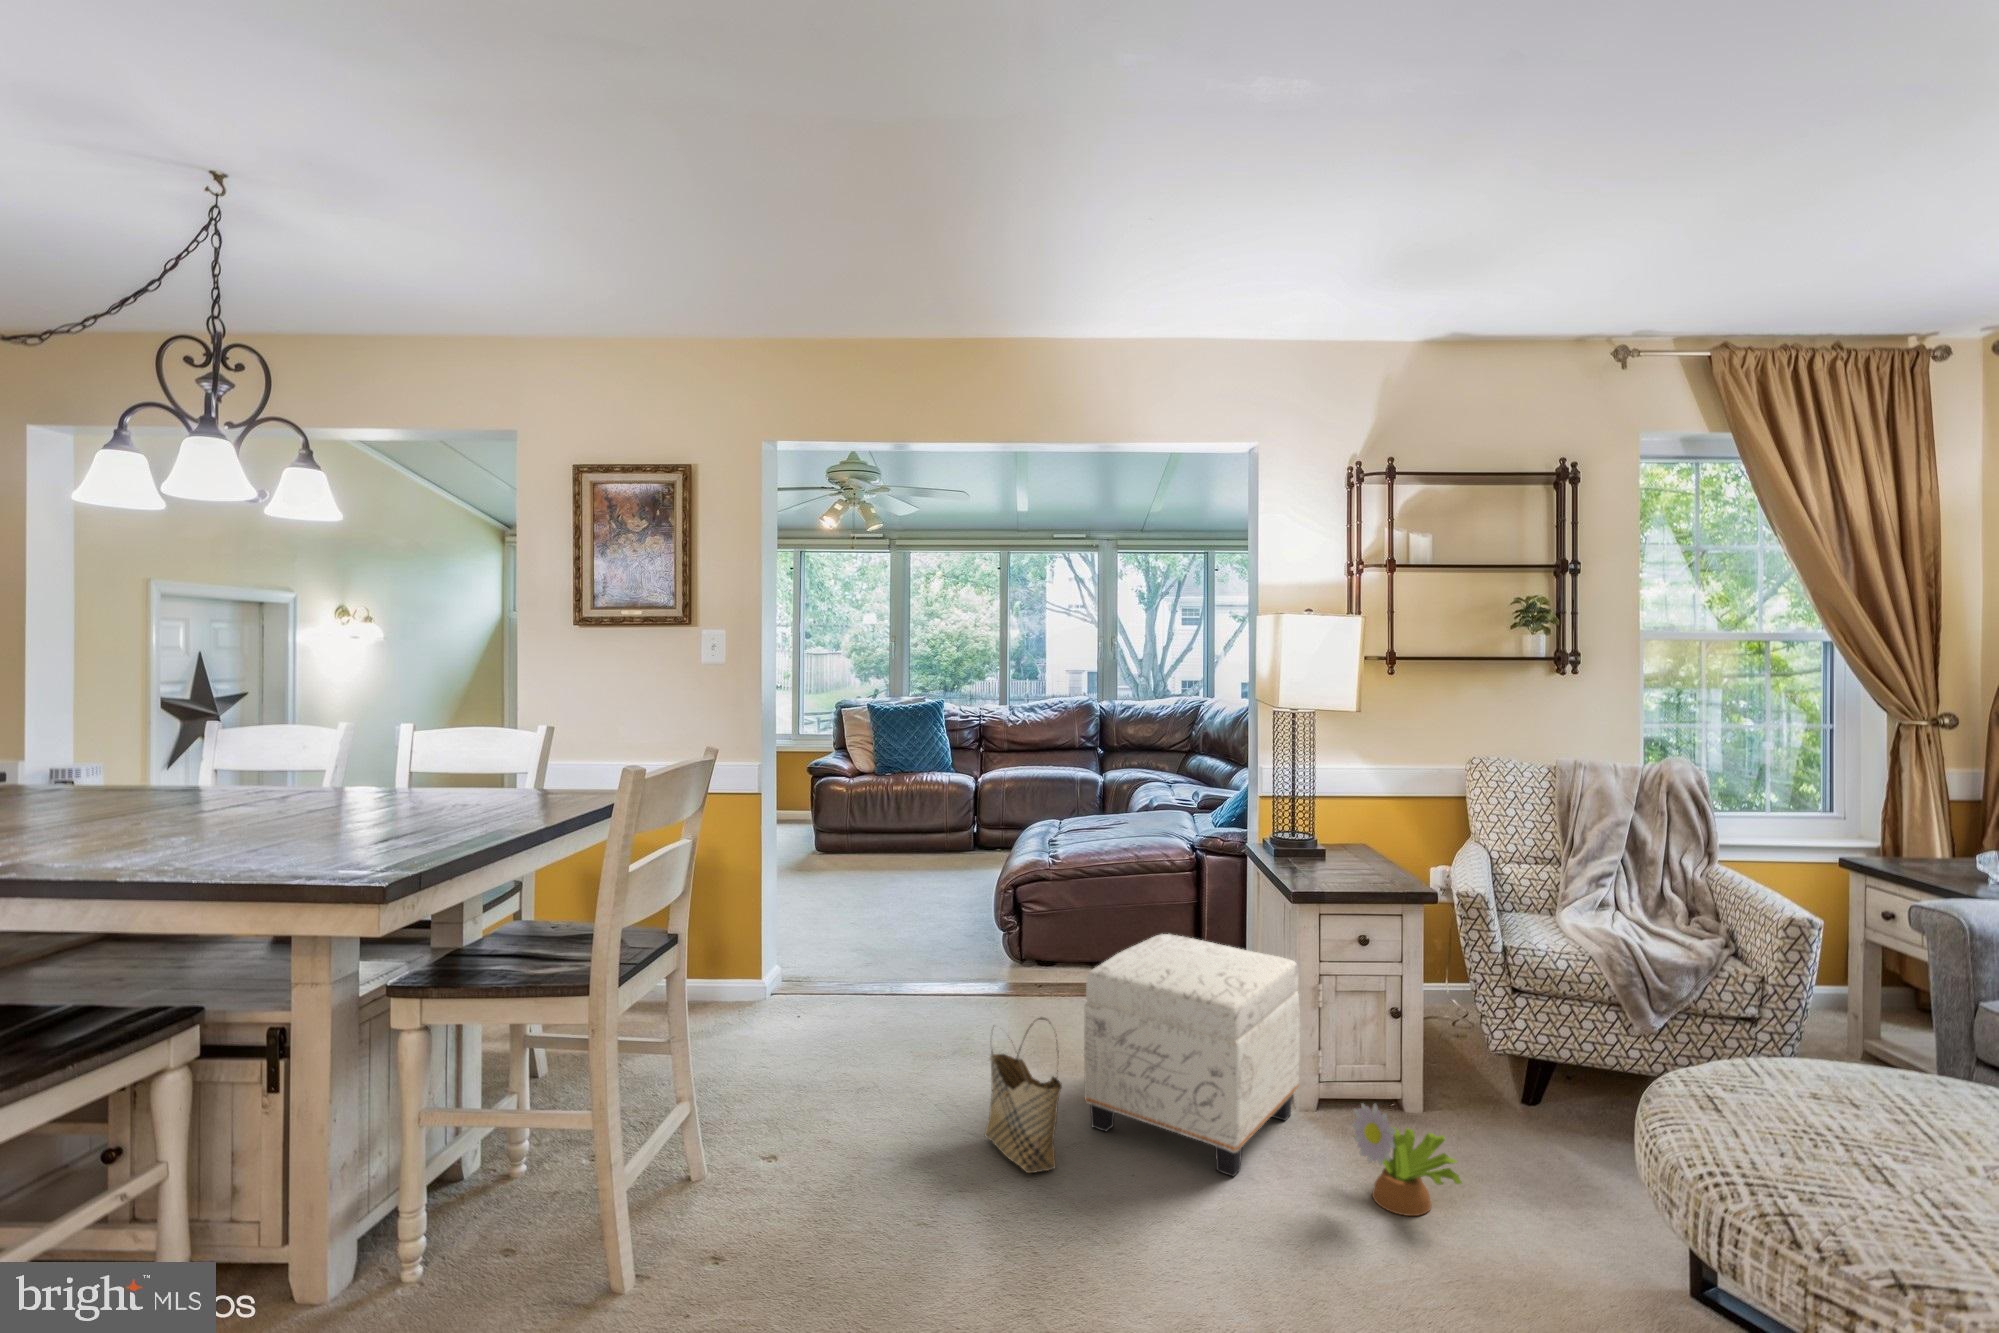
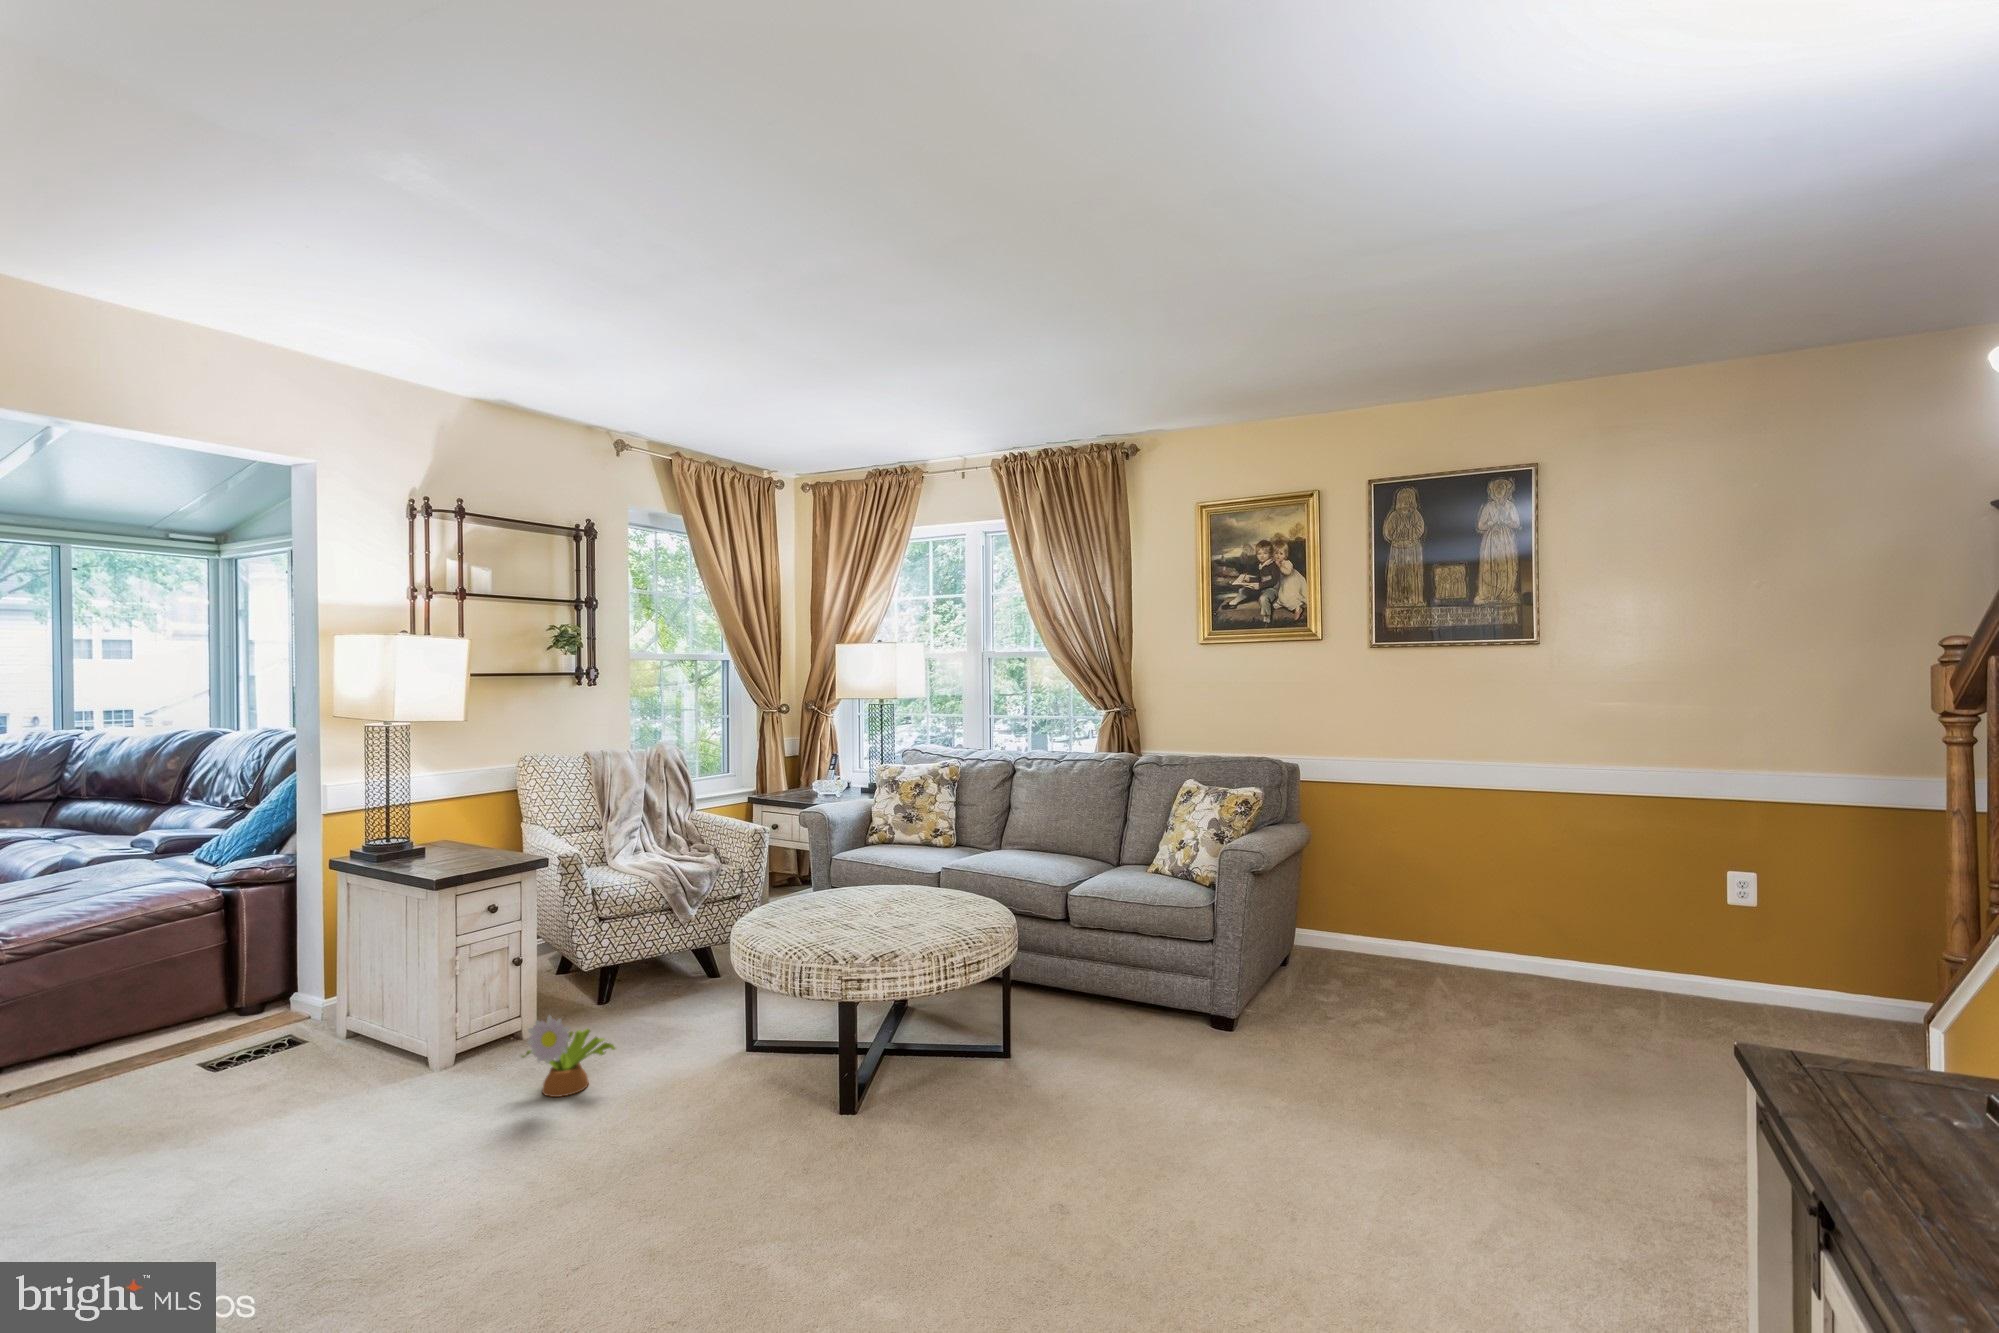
ottoman: present [1084,934,1300,1176] -> none [225,938,444,1168]
woven basket: present [985,1017,1062,1173] -> none [97,1060,233,1230]

